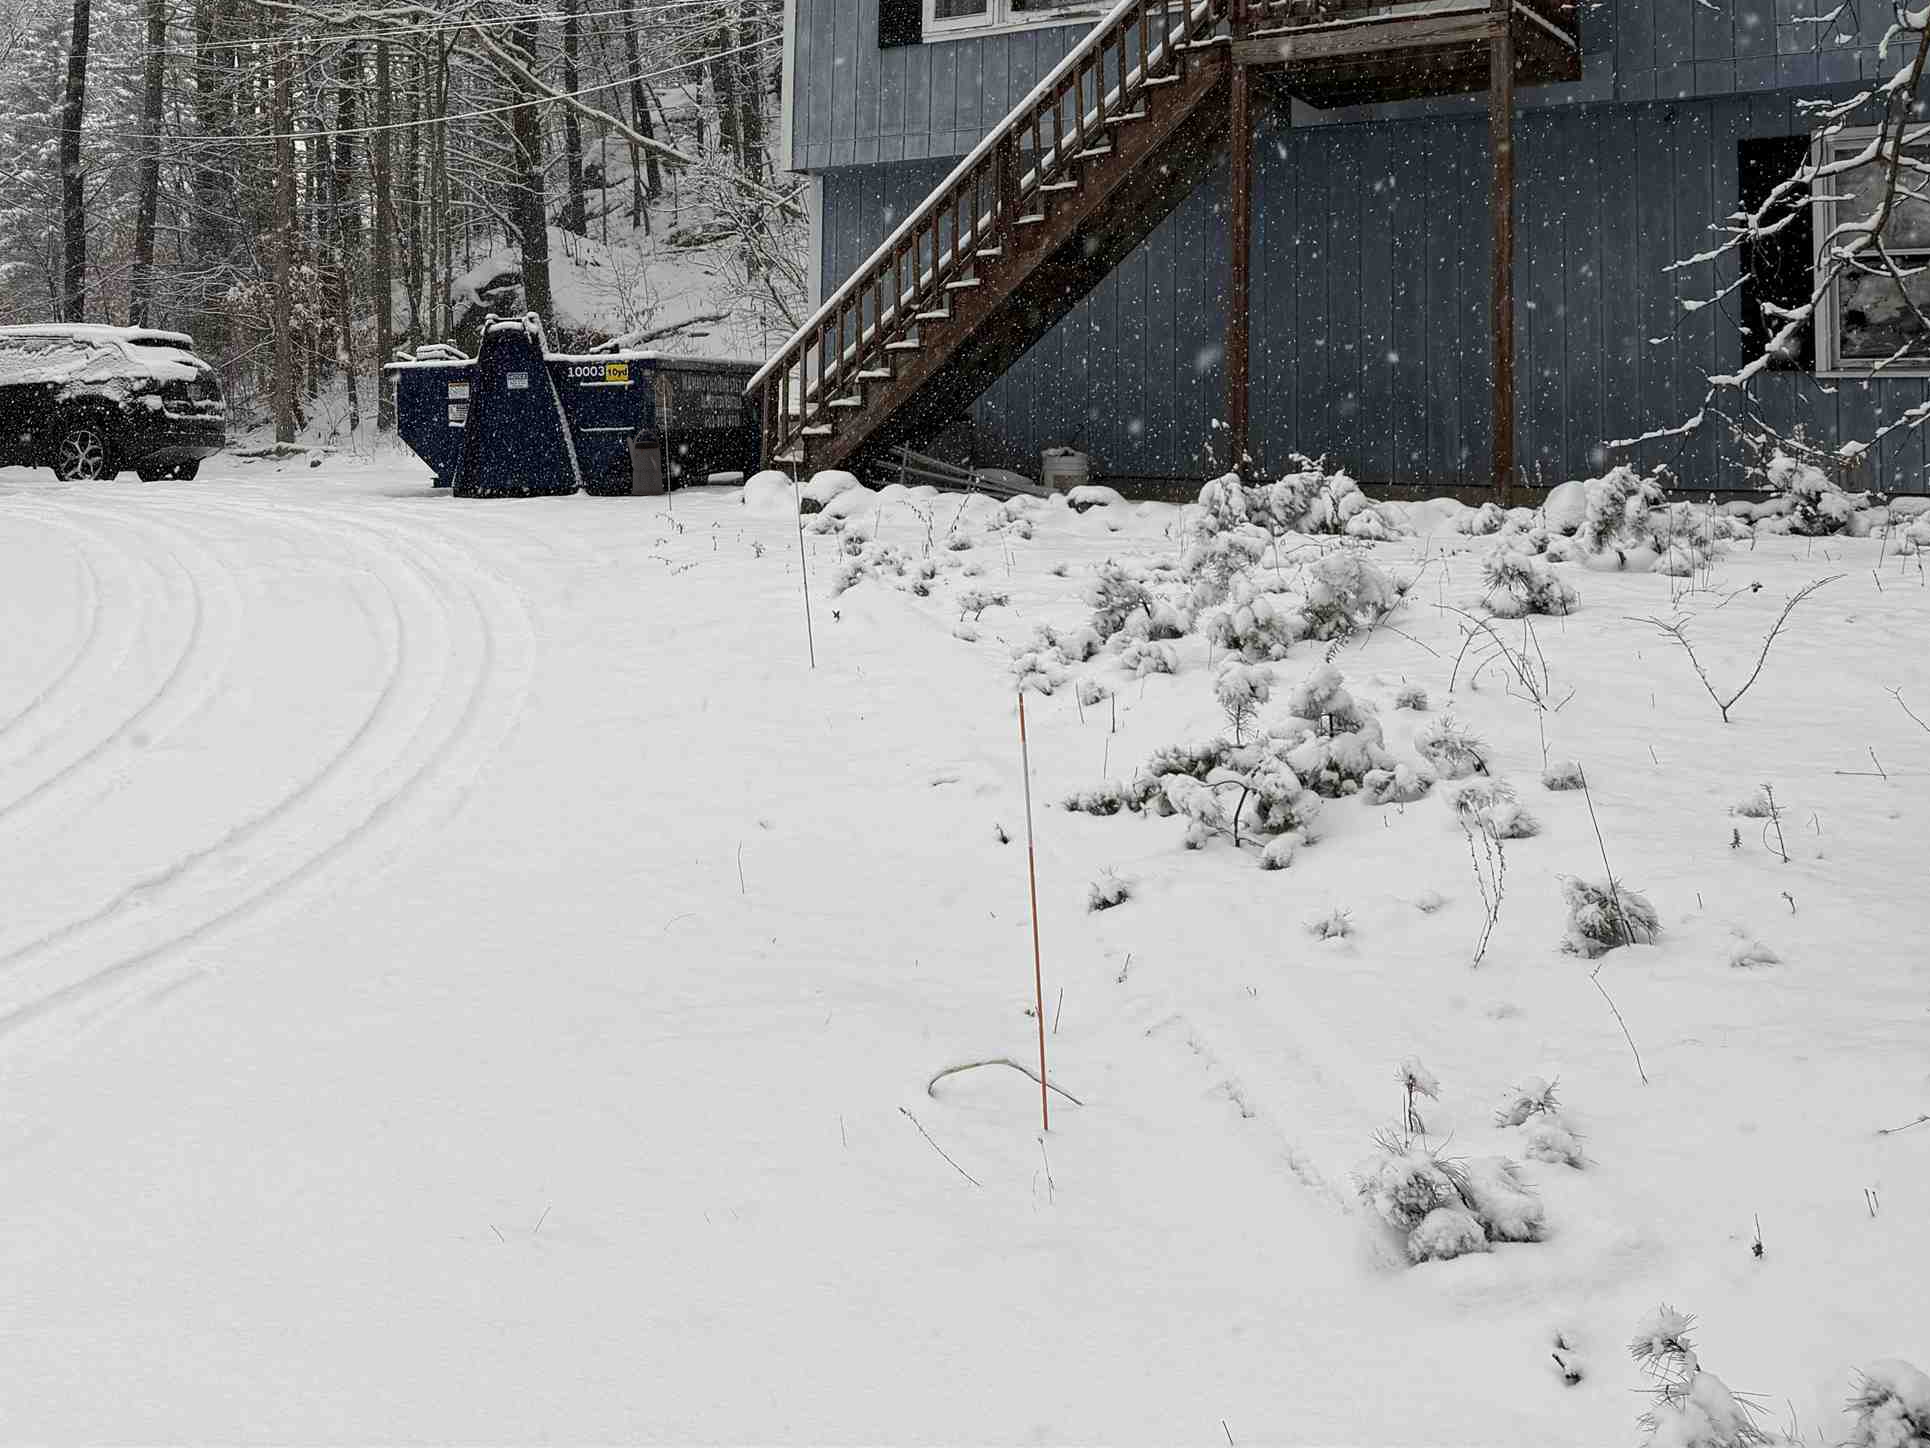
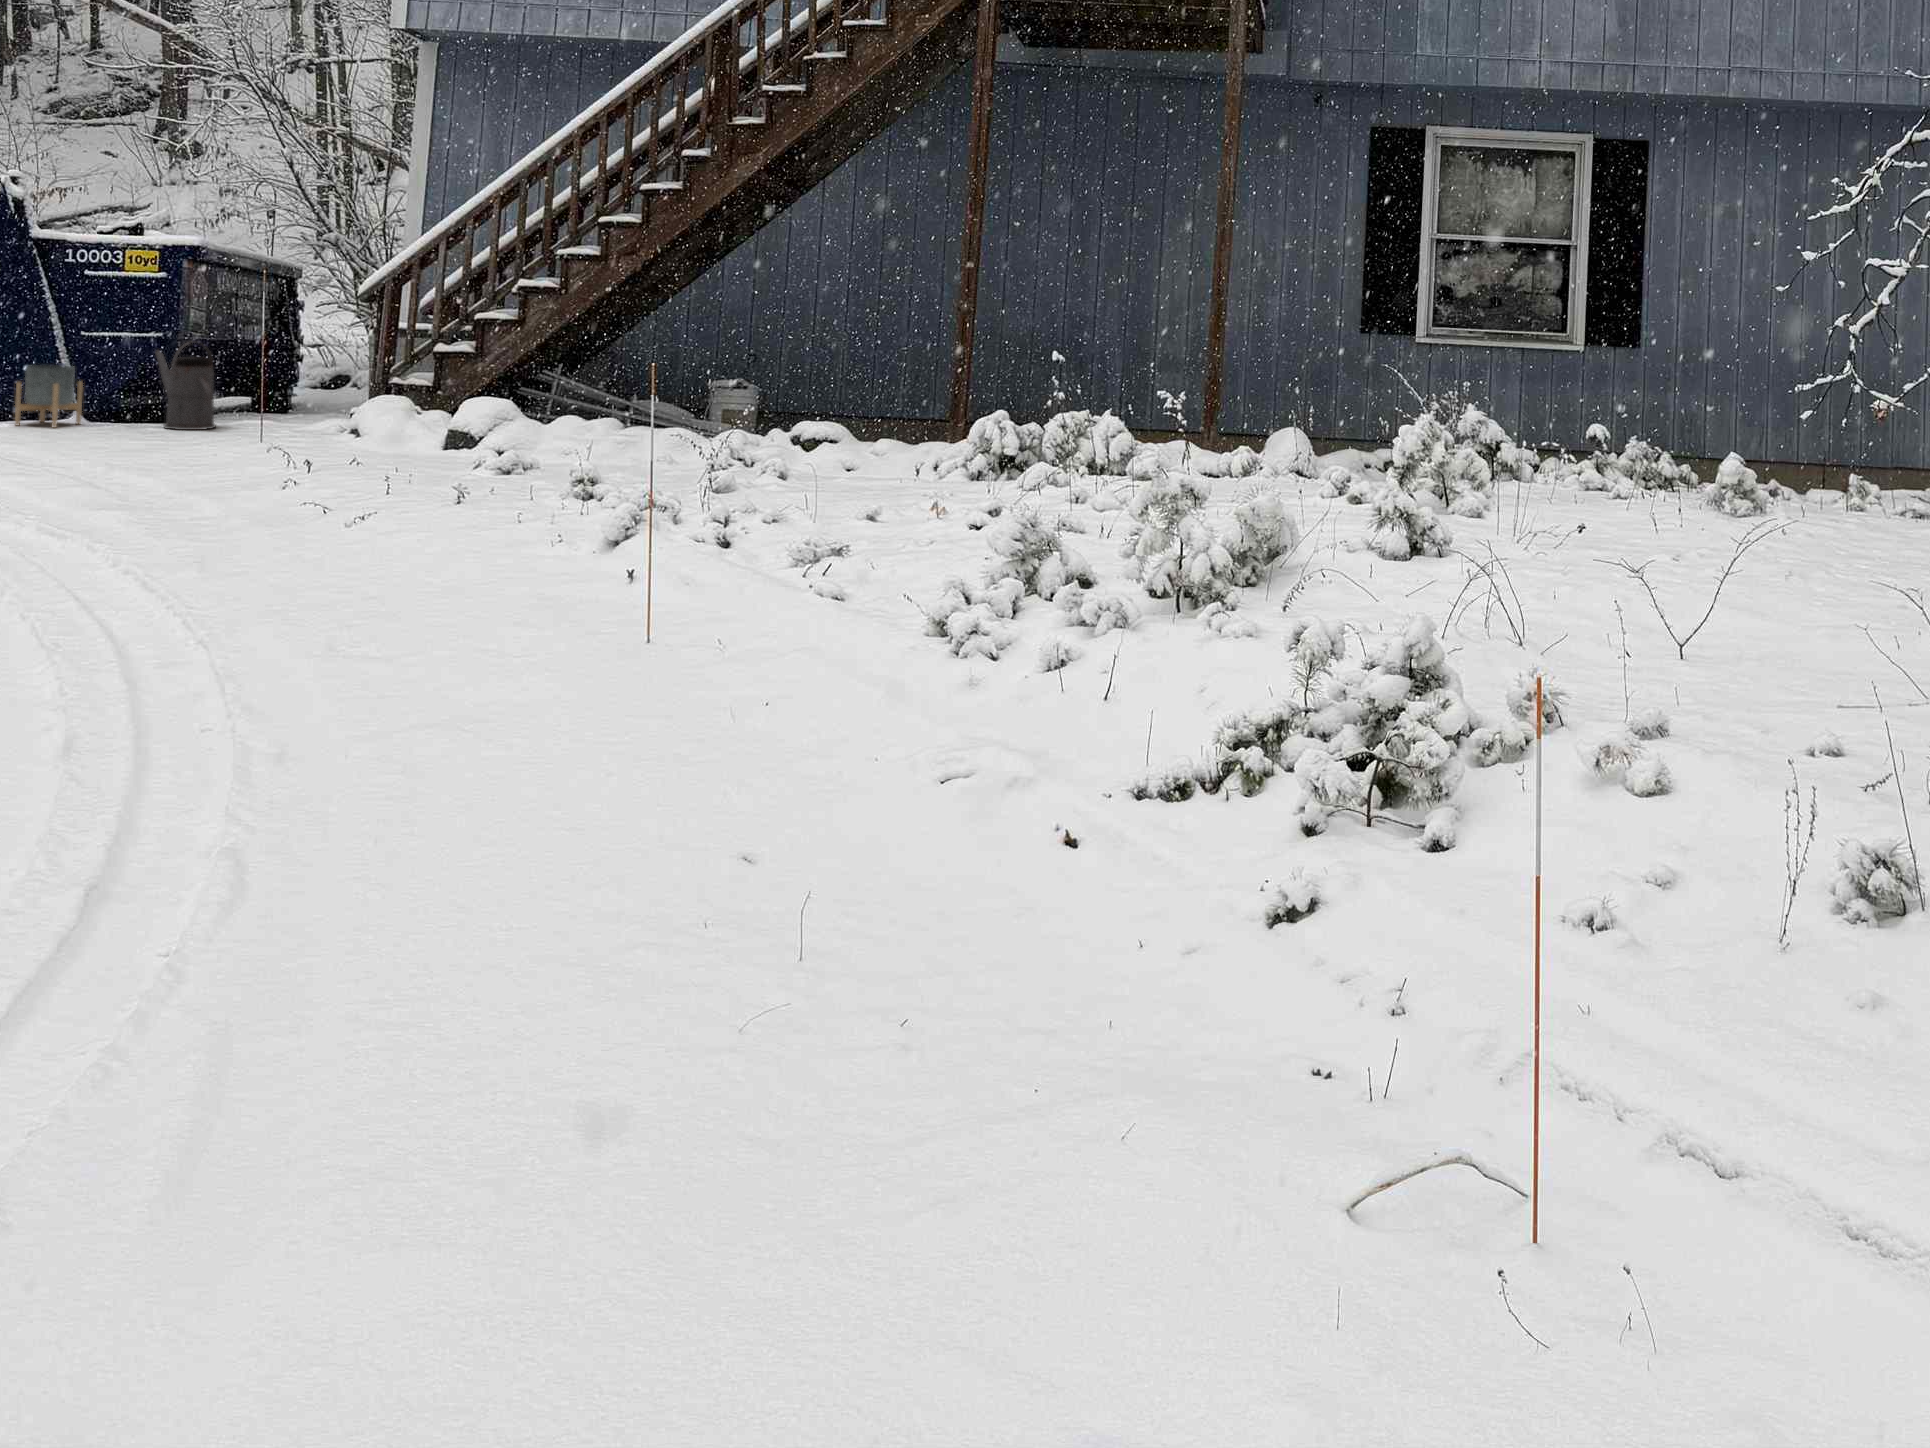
planter: none [544,450,584,495] -> present [15,365,83,428]

